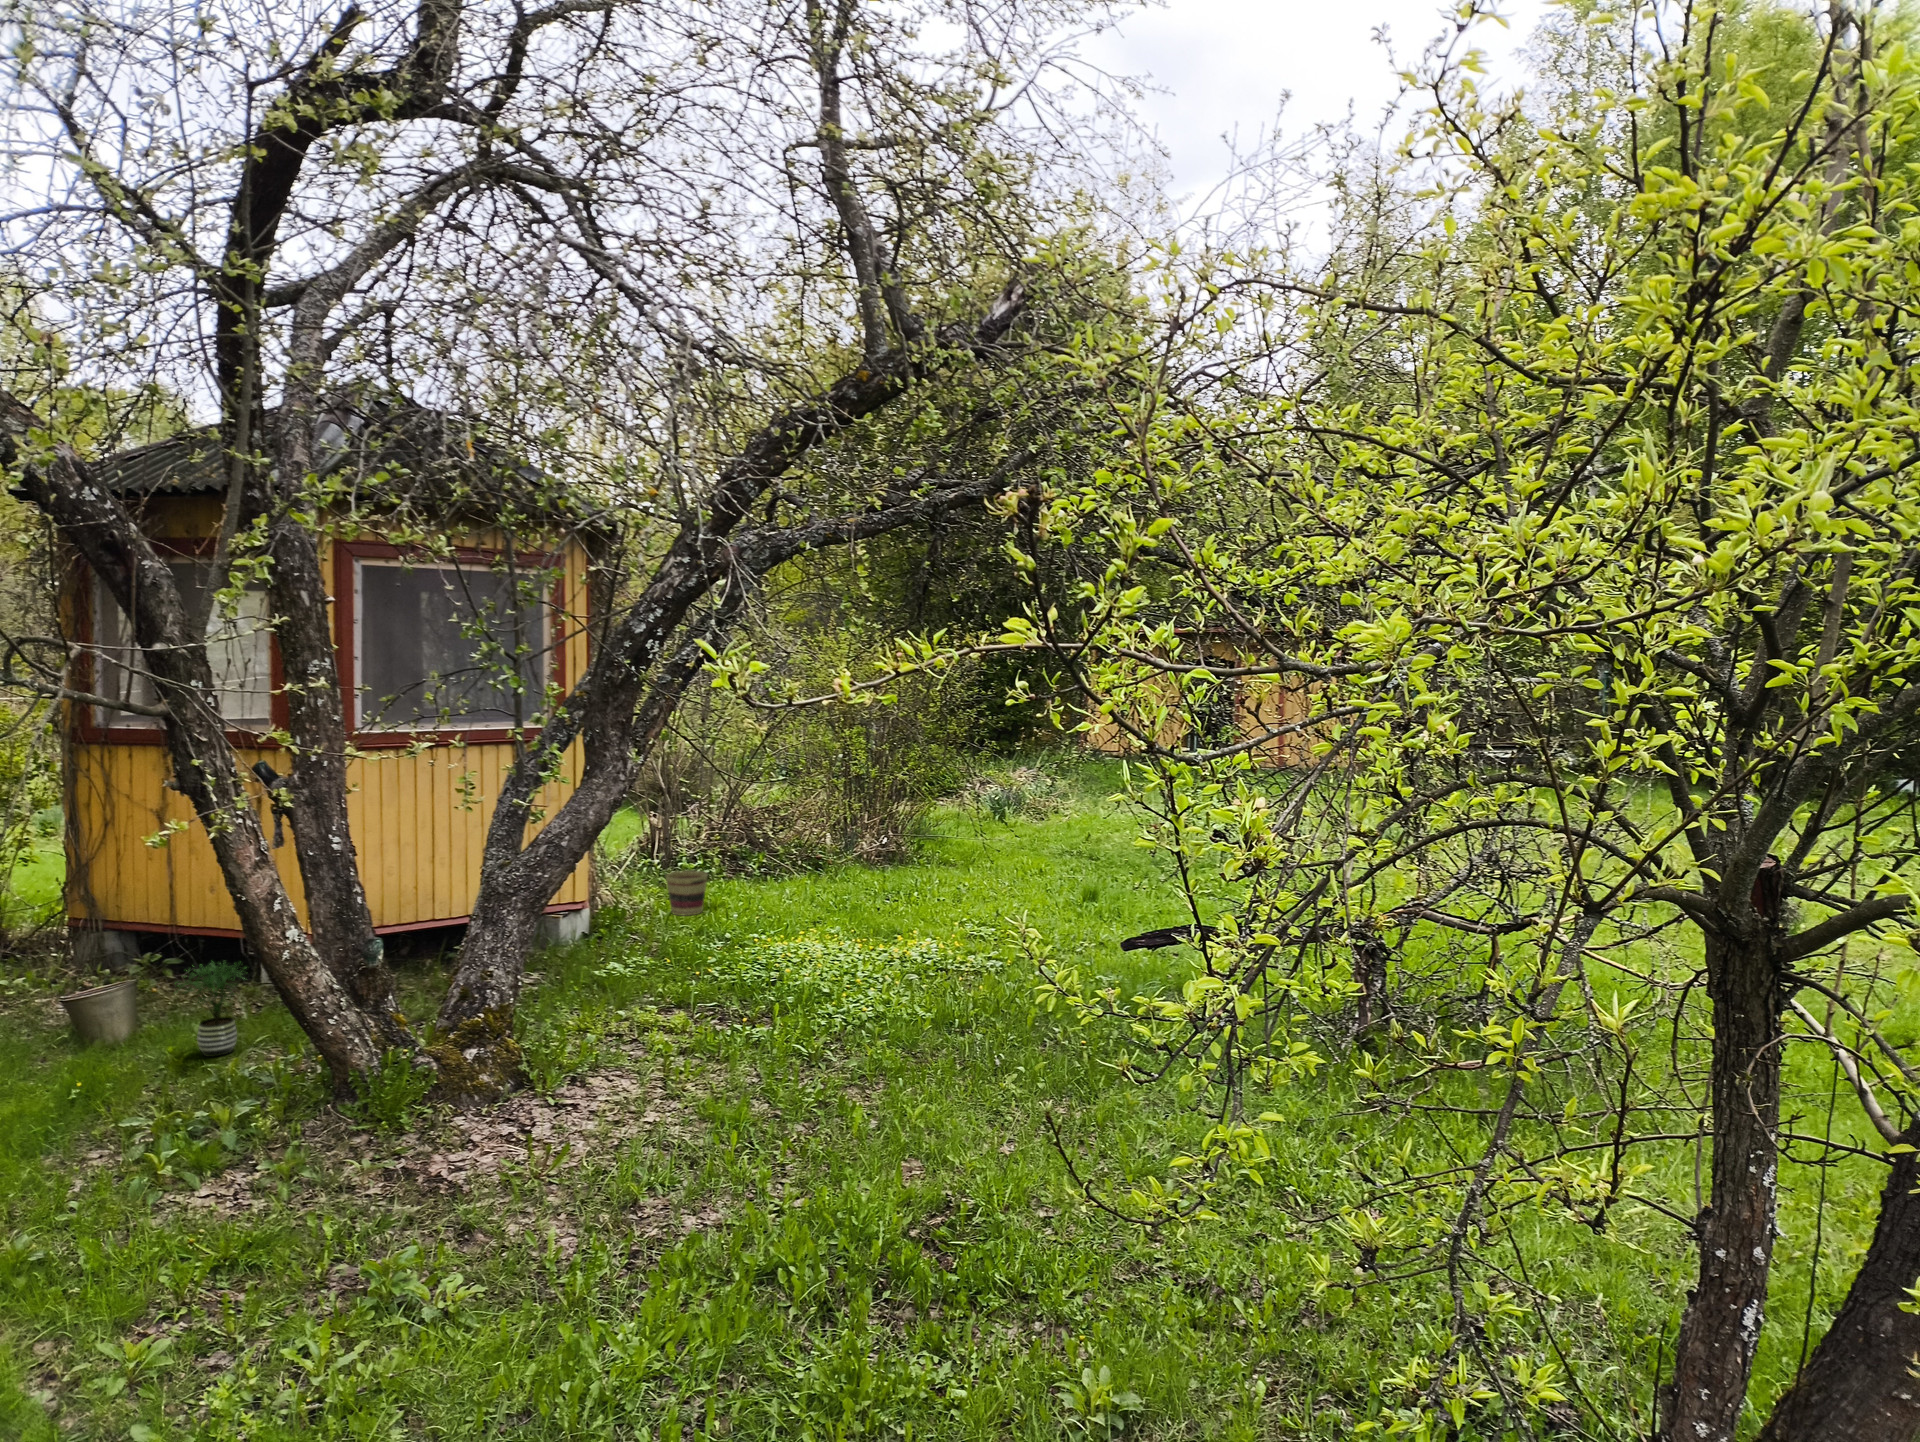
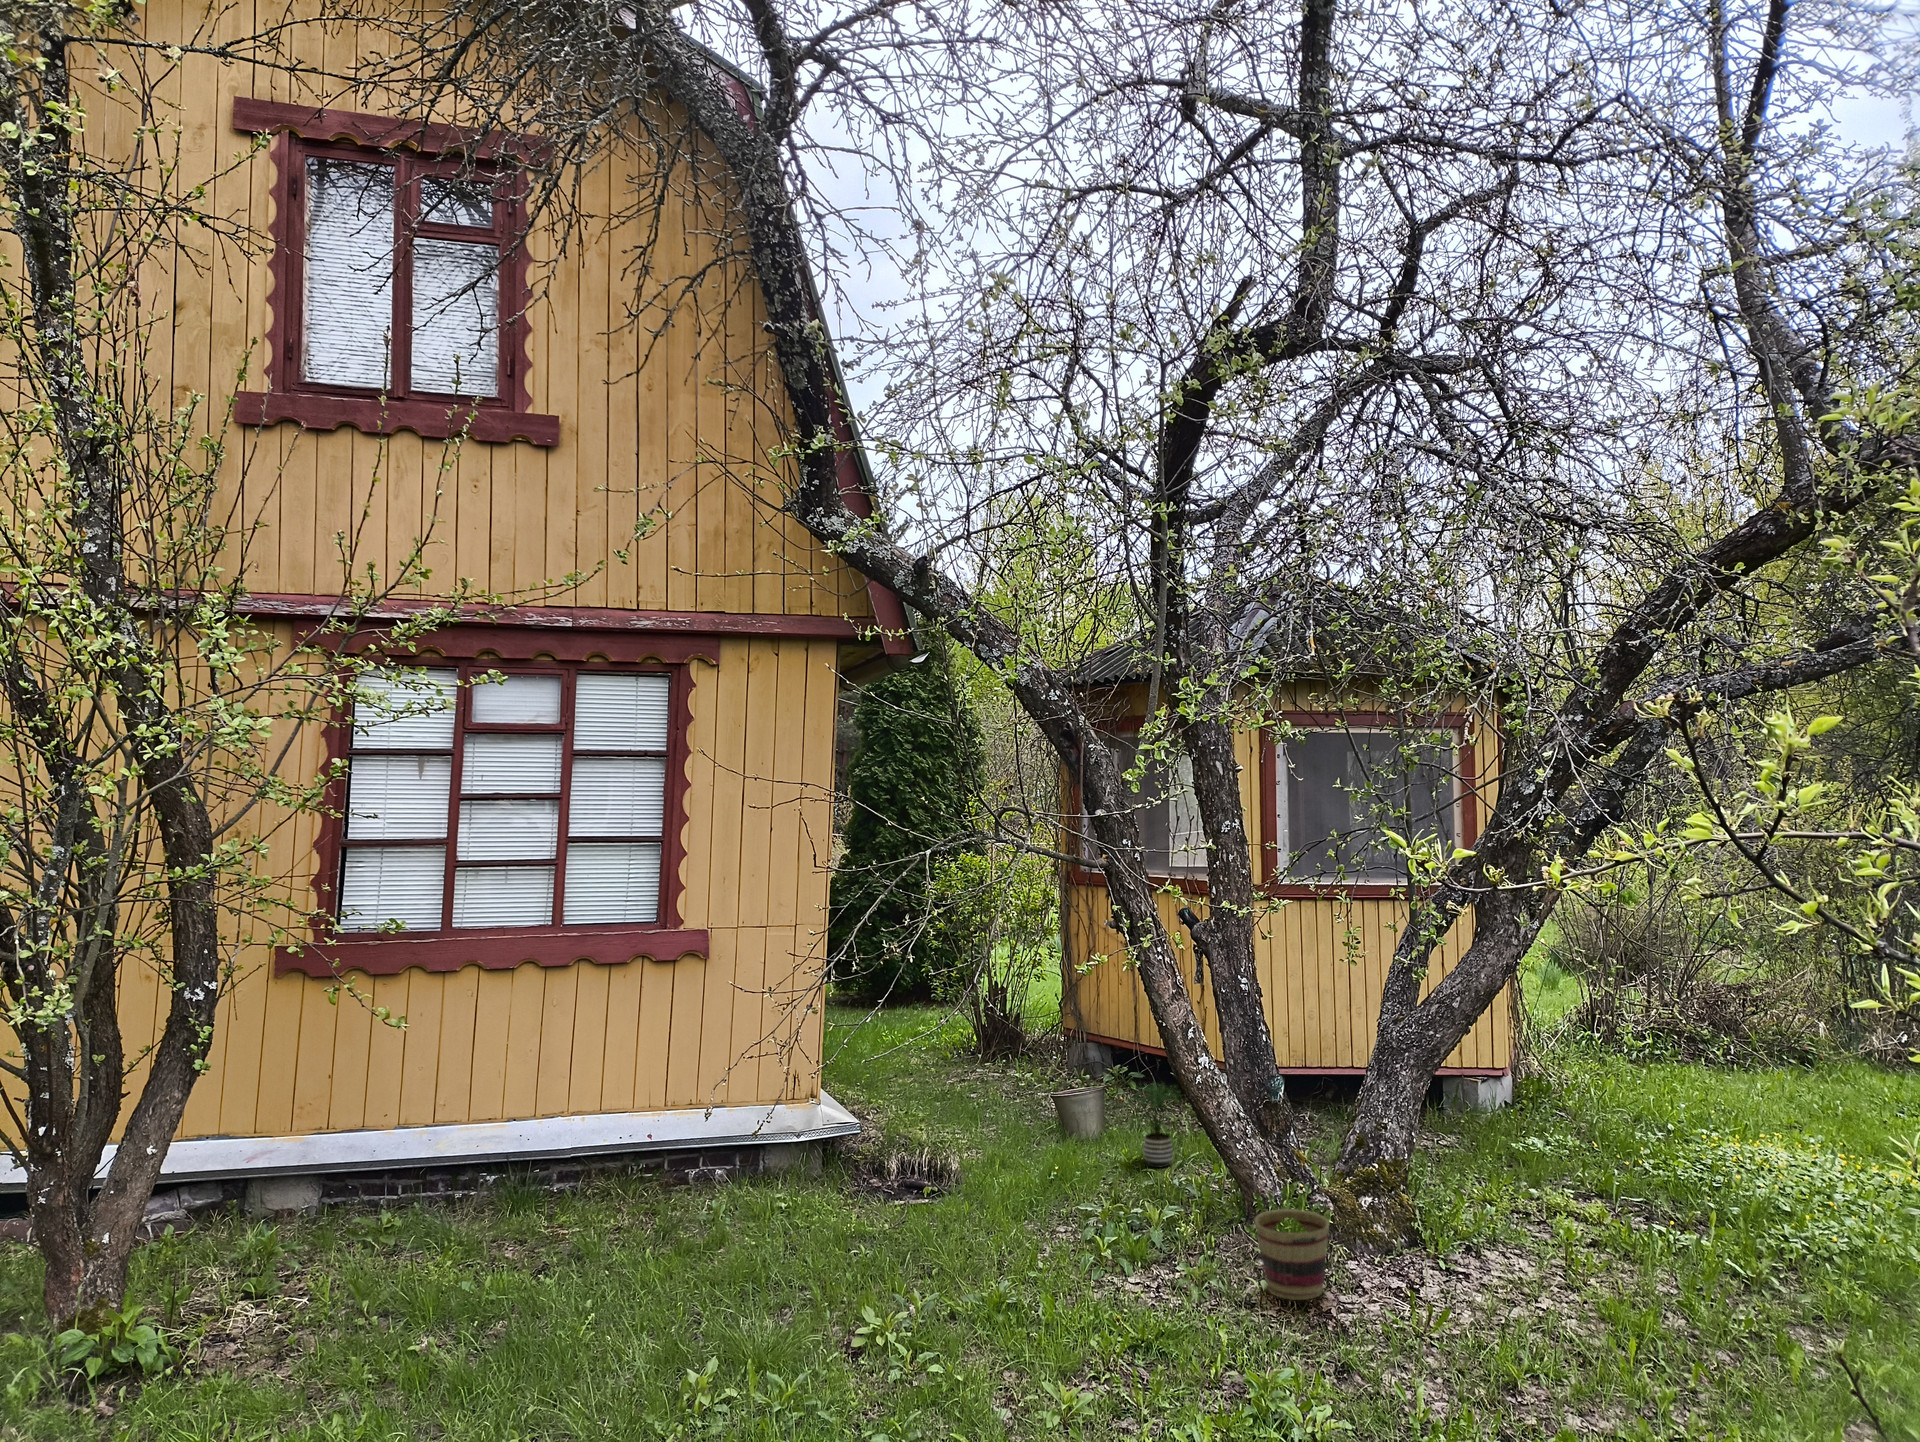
basket: present [666,870,708,916] -> present [1254,1209,1330,1300]

